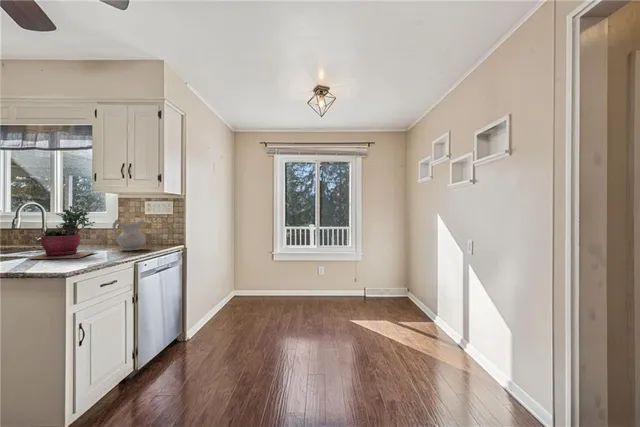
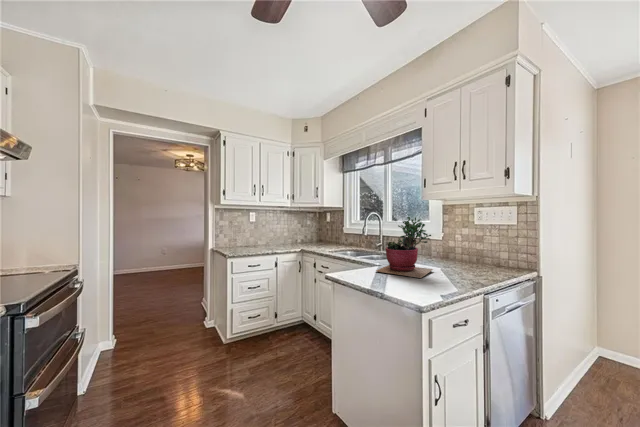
ceramic pitcher: present [113,220,146,251] -> none [447,232,486,273]

